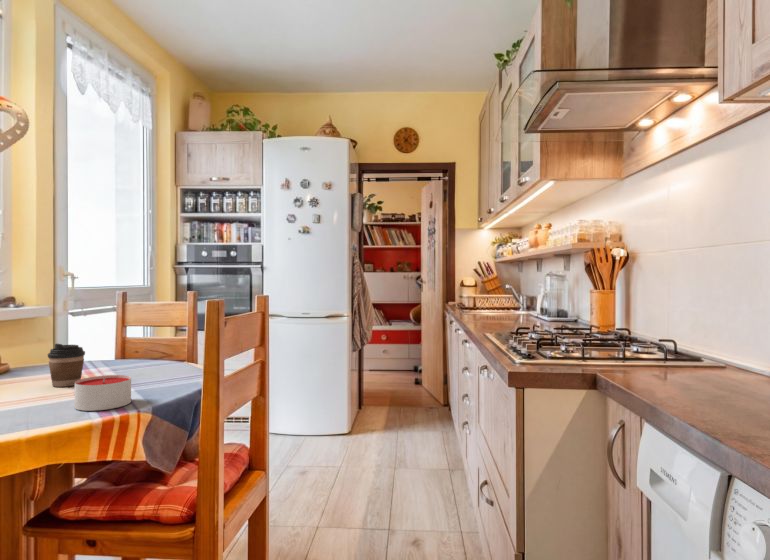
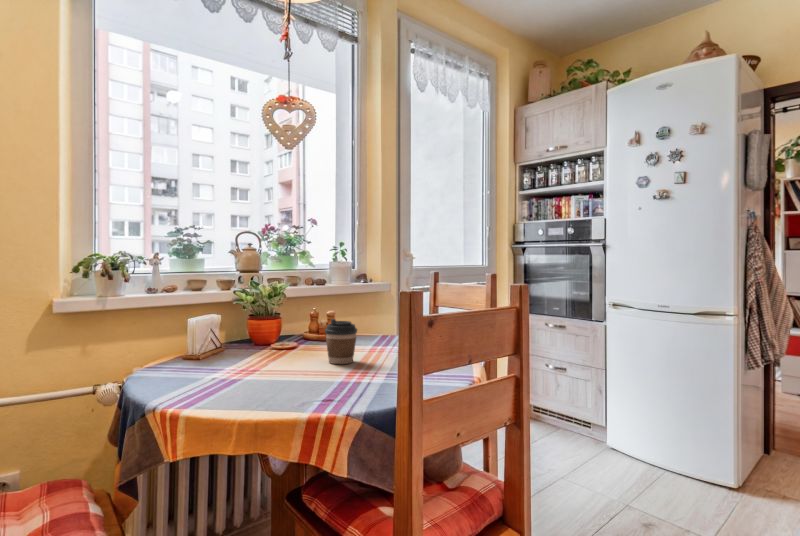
candle: present [74,375,131,411] -> none [306,360,363,403]

